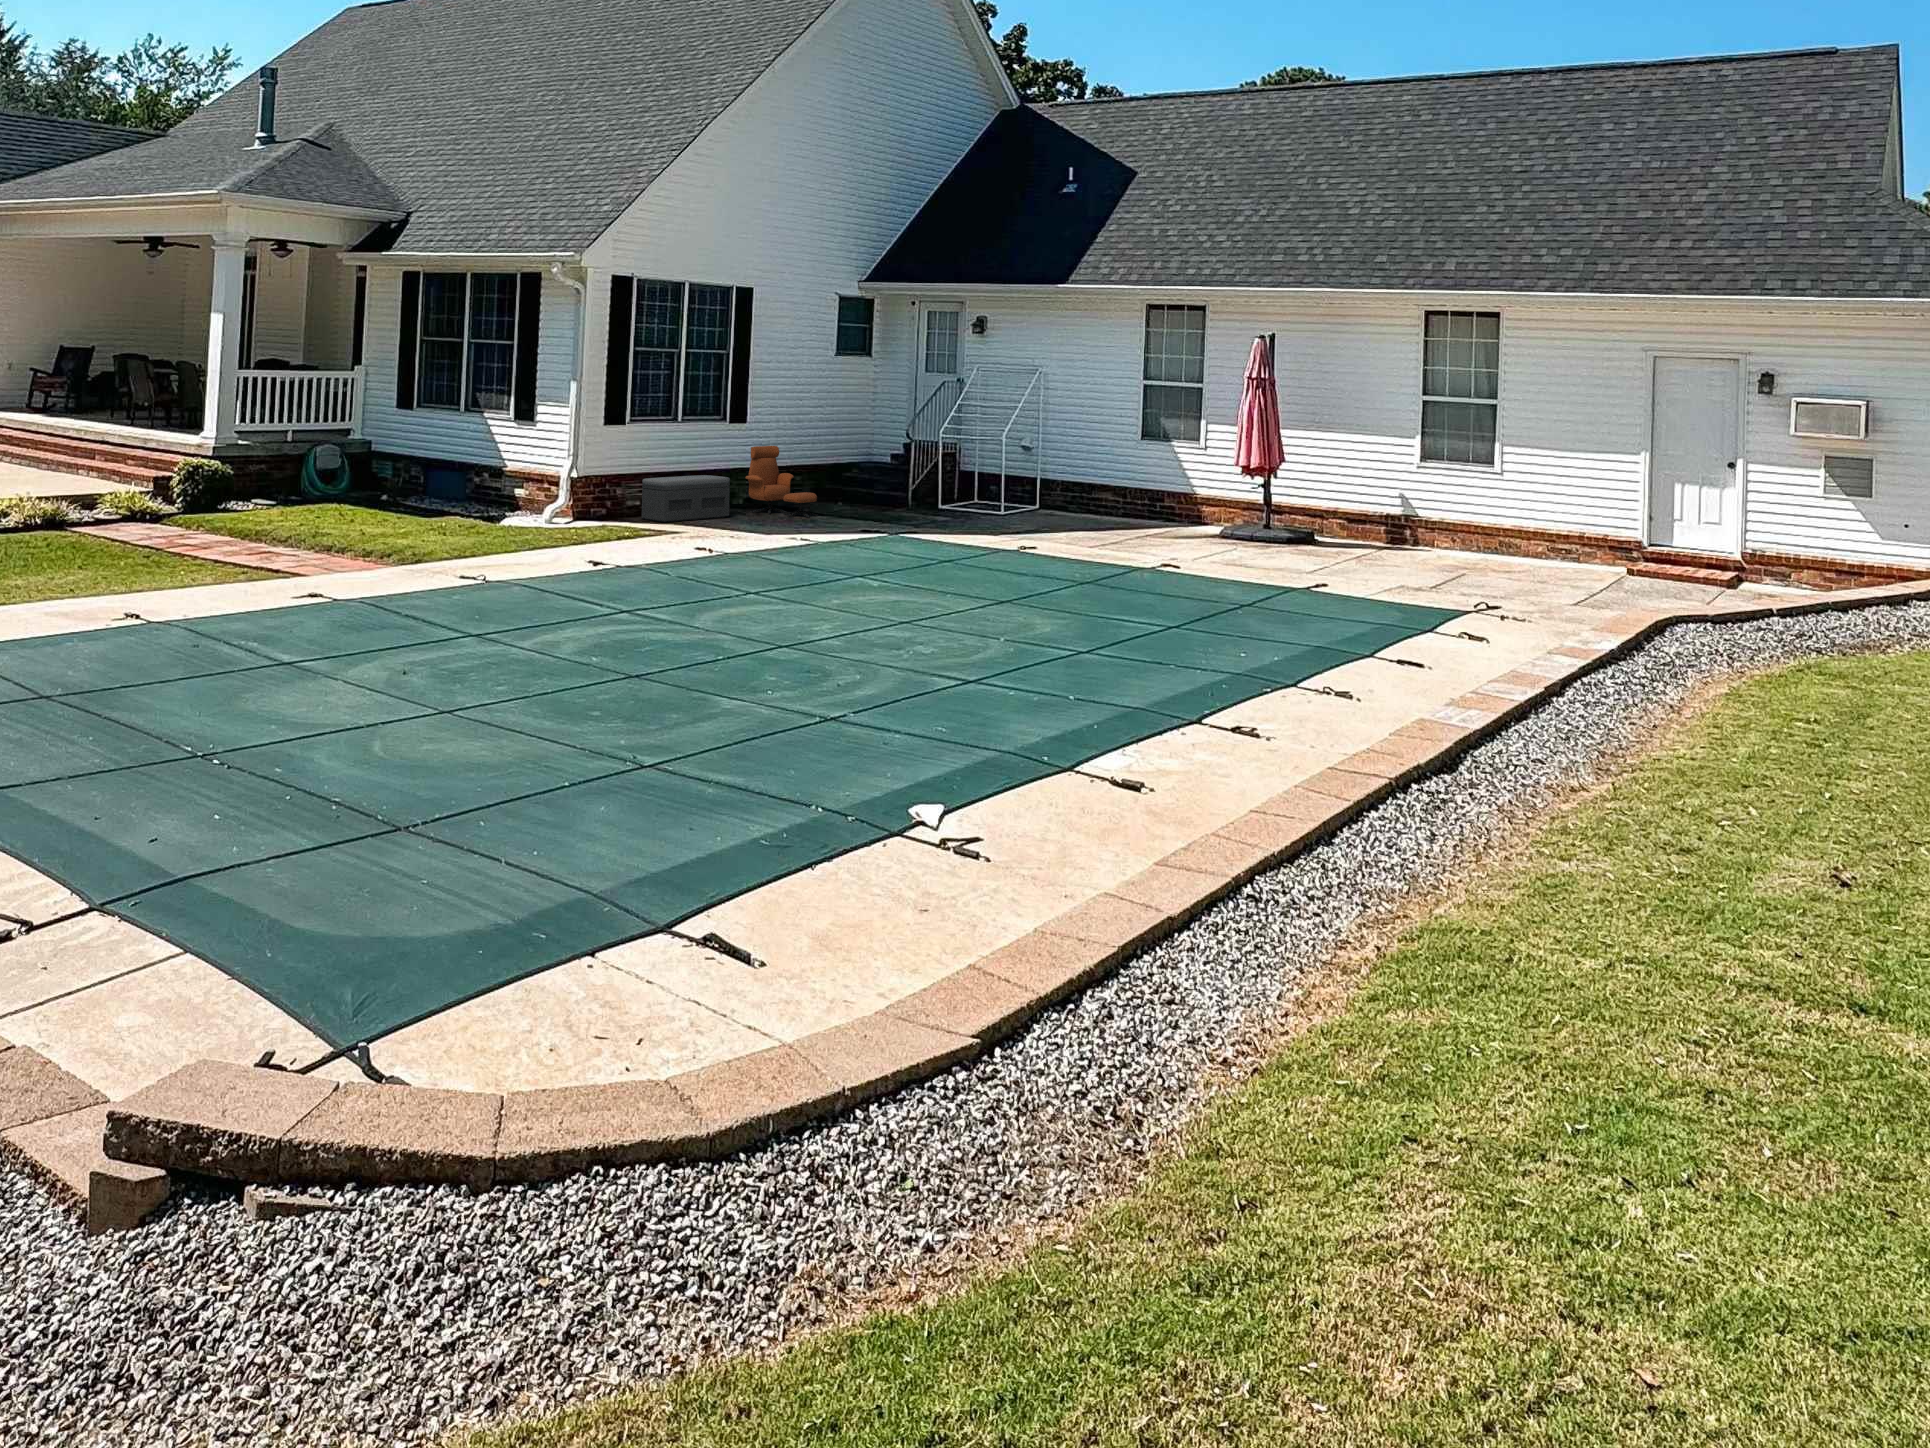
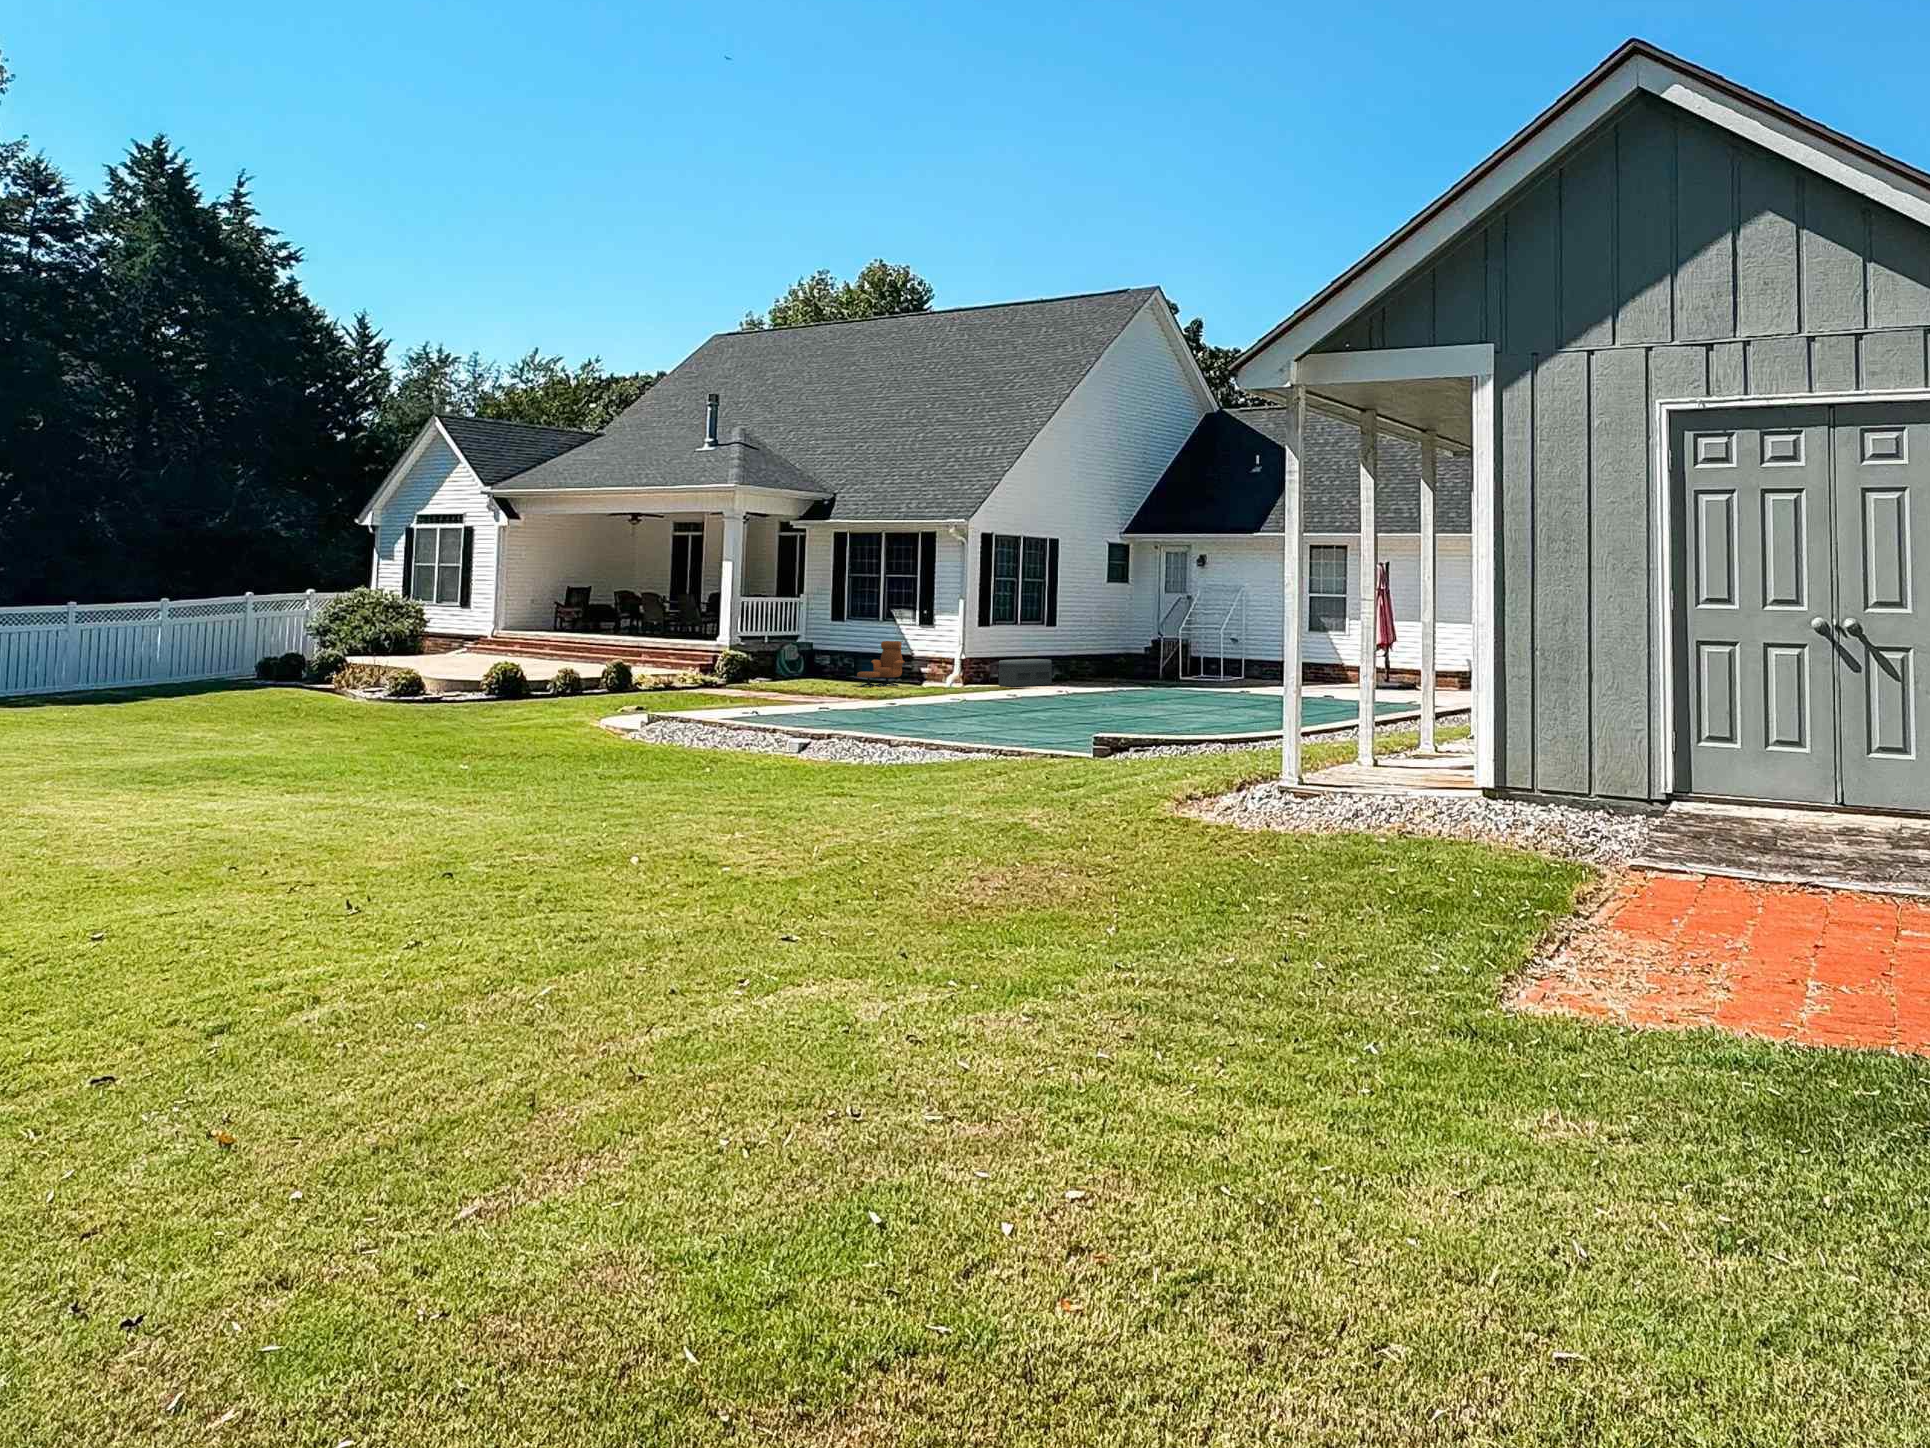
lounge chair: present [746,446,818,518] -> present [857,641,905,687]

